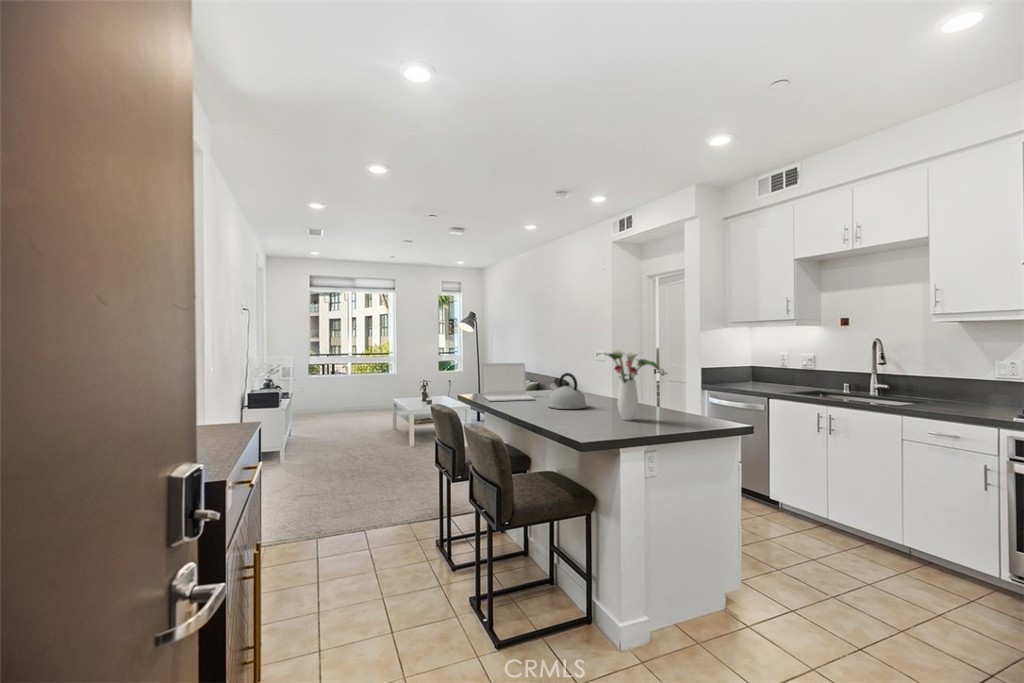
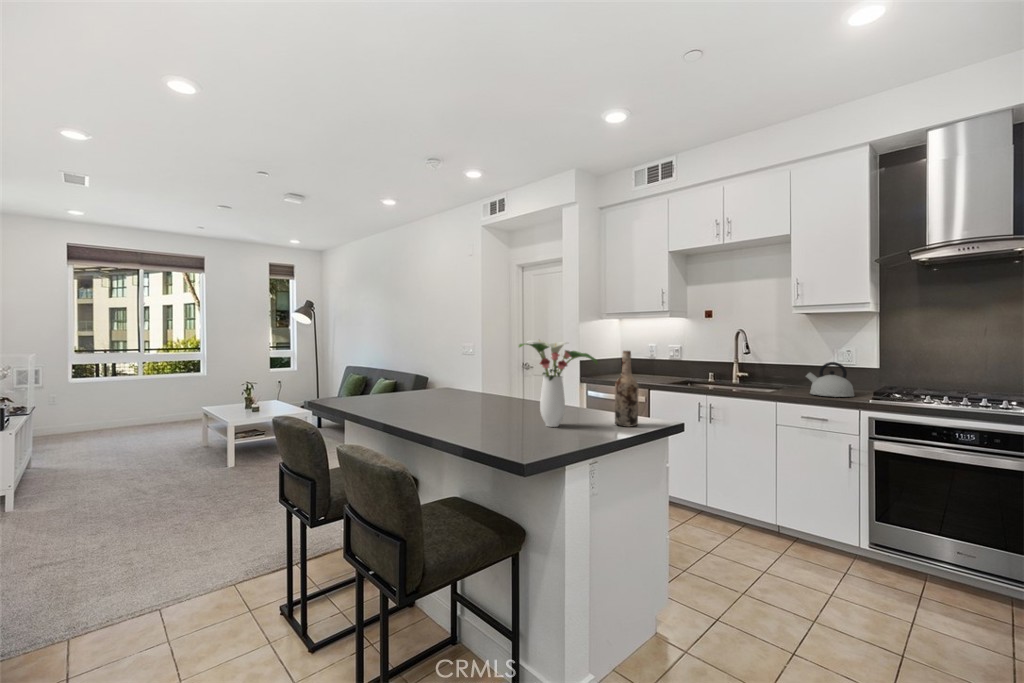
wine bottle: none [683,360,704,424] -> present [615,351,639,427]
laptop: present [482,363,535,401] -> none [346,358,419,410]
kettle: present [548,373,587,409] -> present [806,362,855,397]

